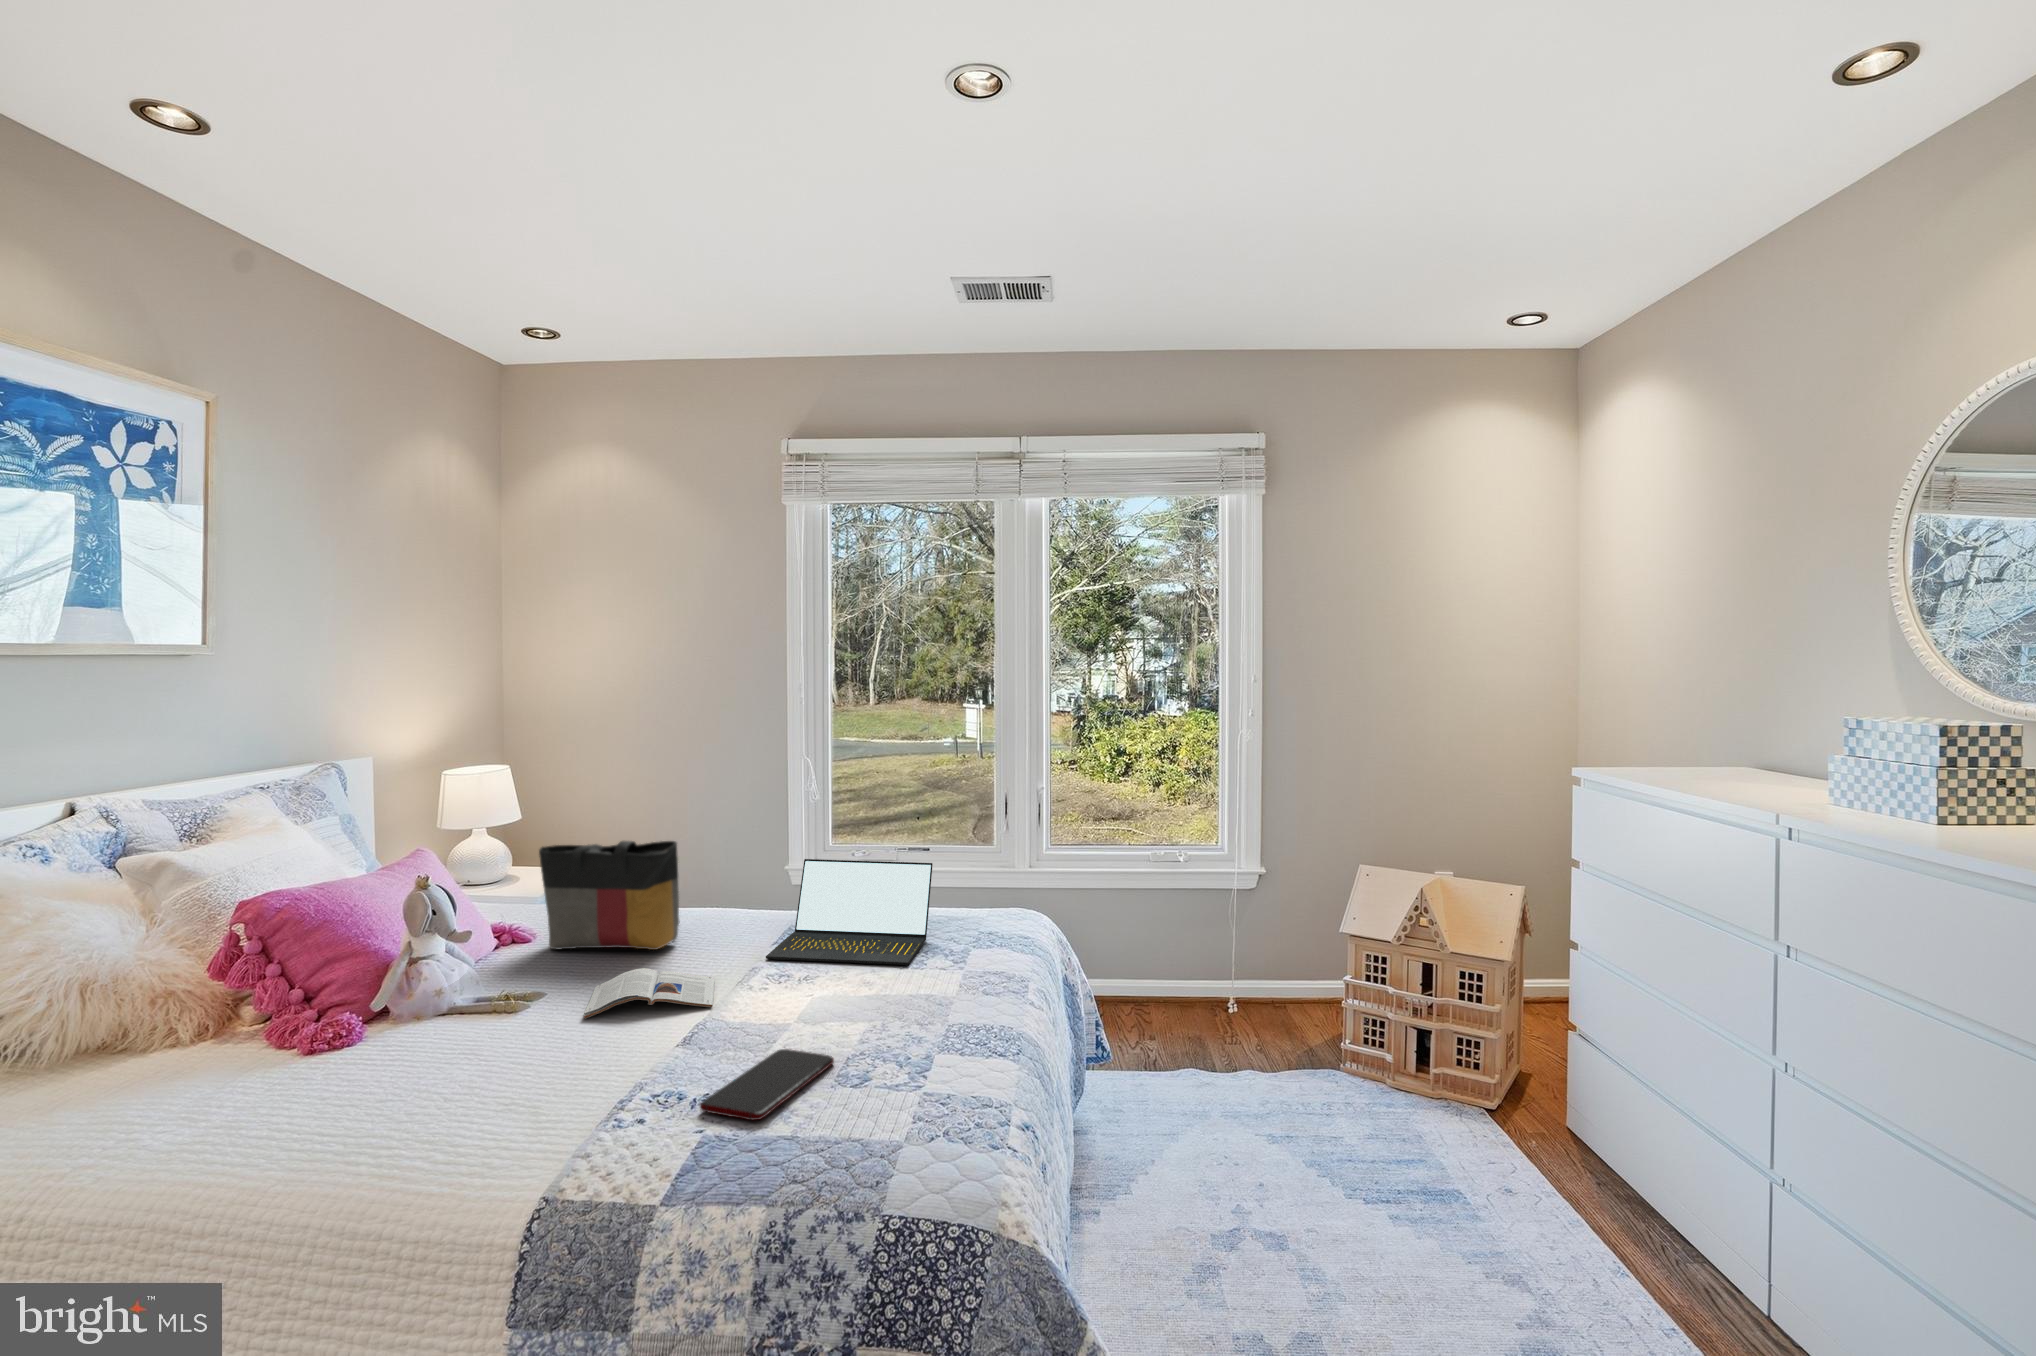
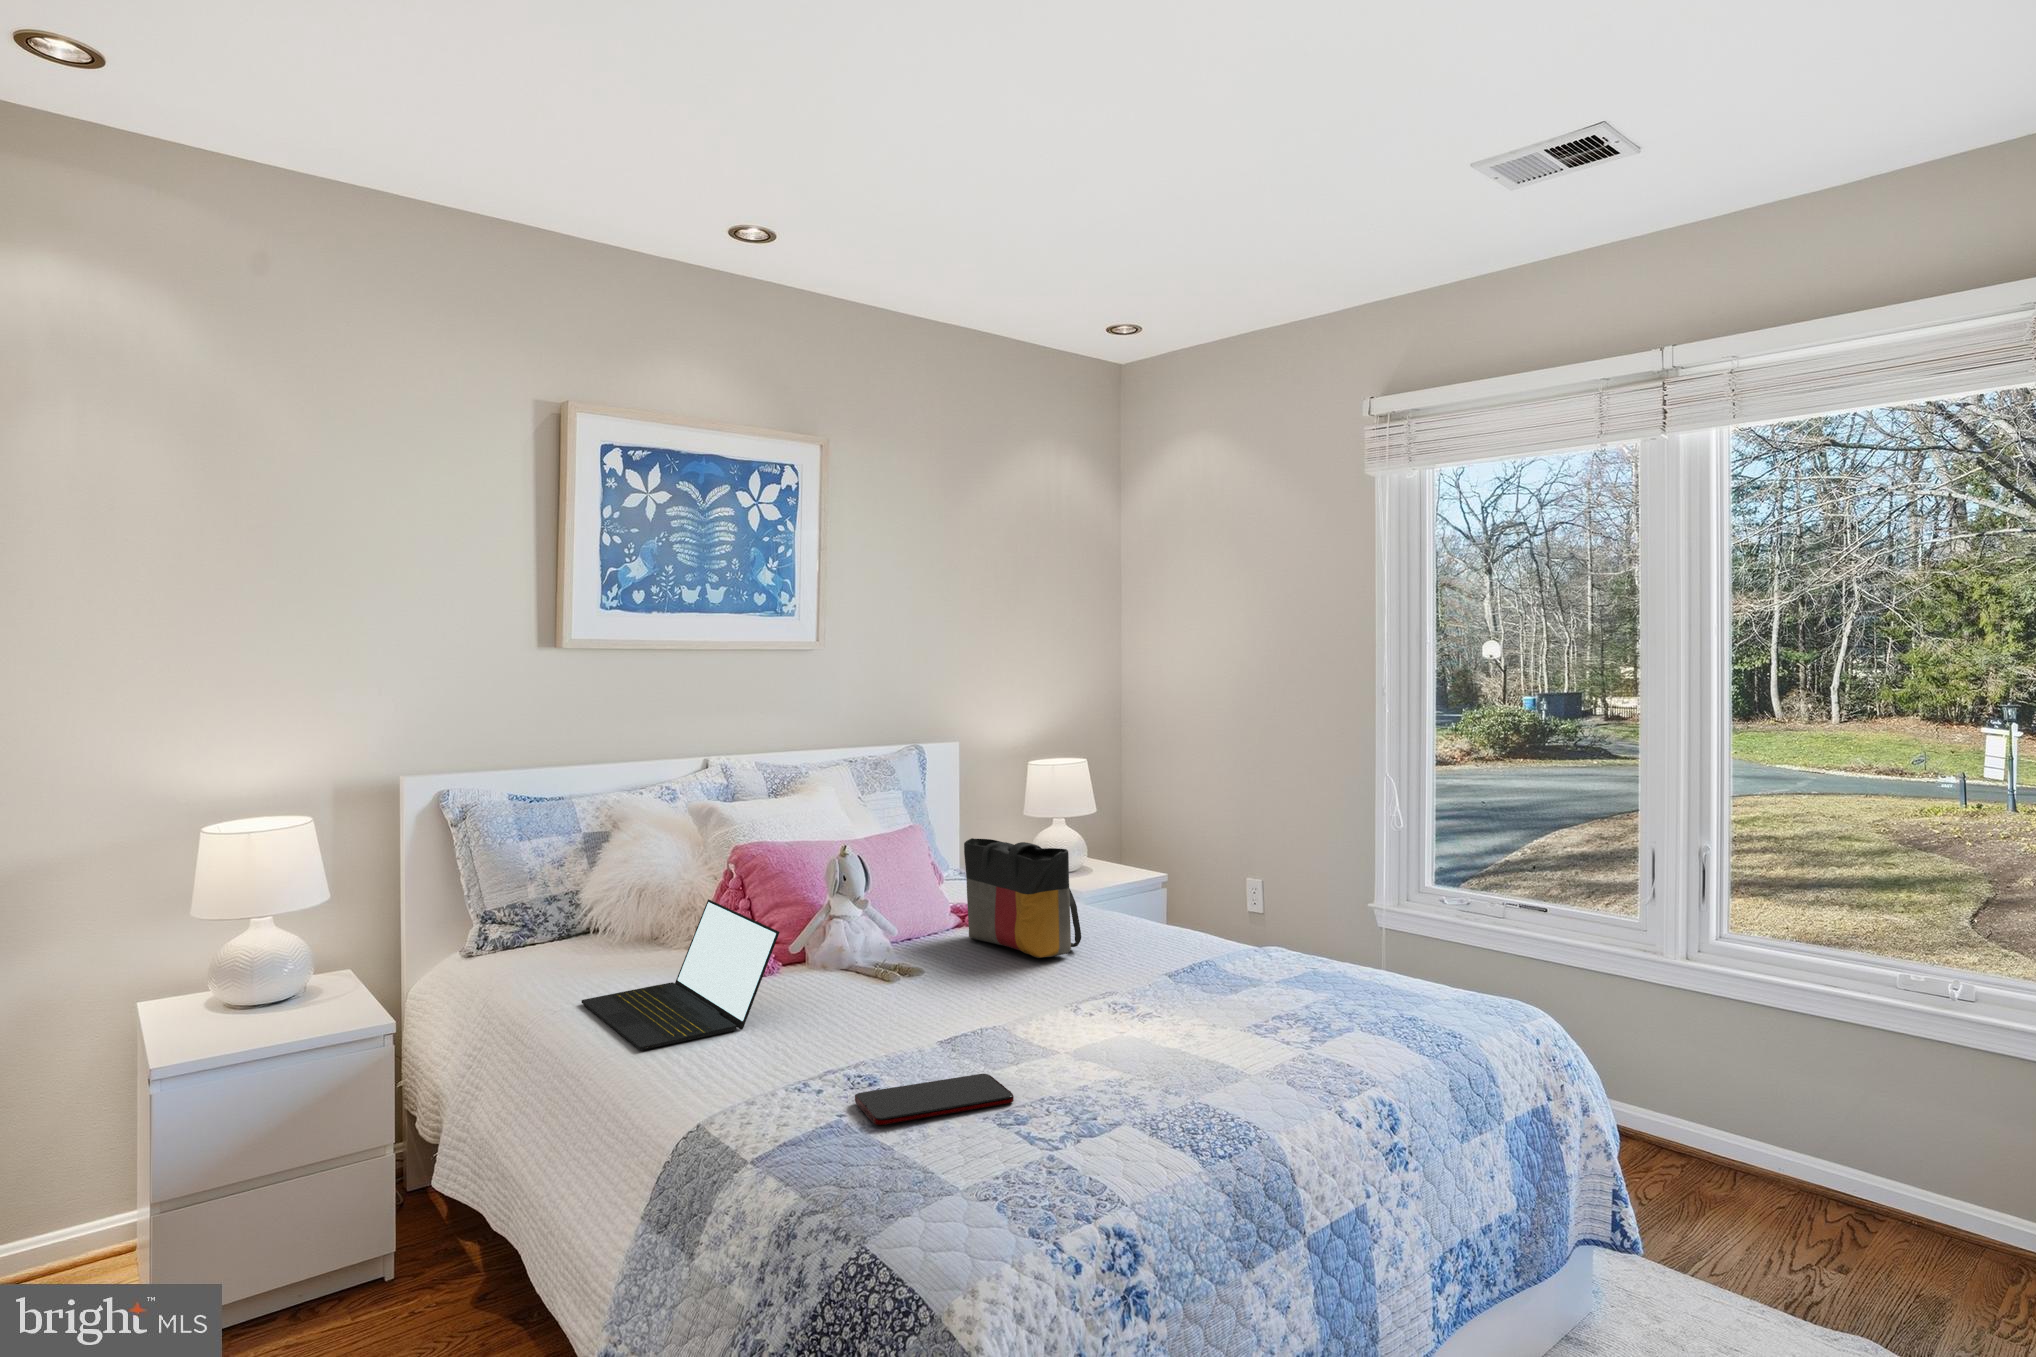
laptop: present [766,859,933,965] -> present [582,899,780,1050]
magazine: present [584,968,715,1019] -> none [903,969,1047,1021]

